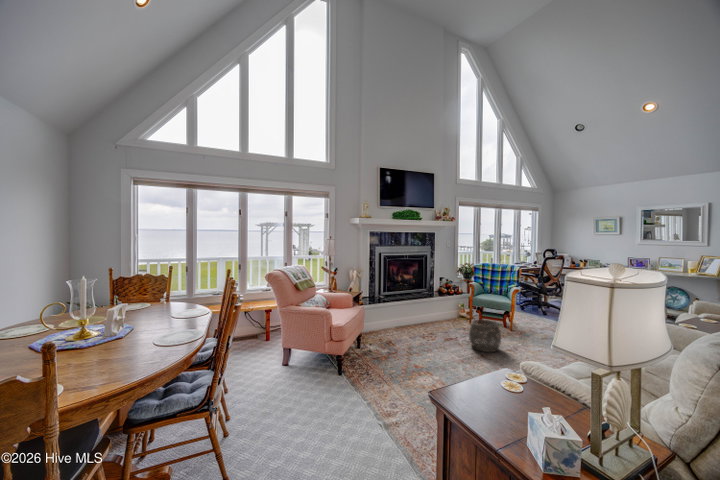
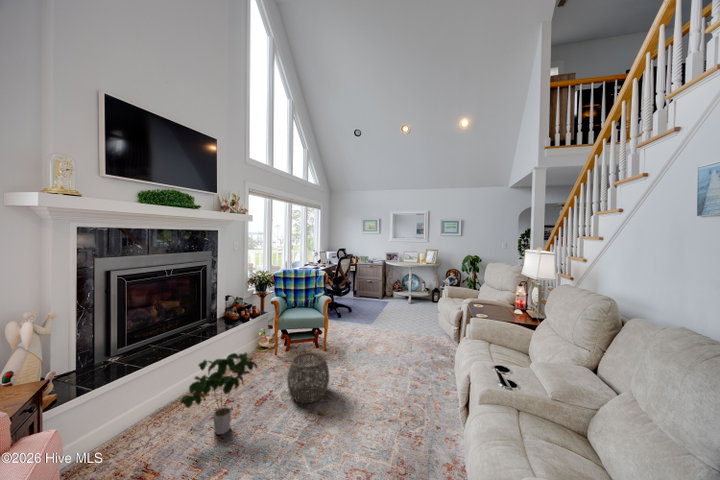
potted plant: none [407,303,447,346] -> present [181,353,257,434]

